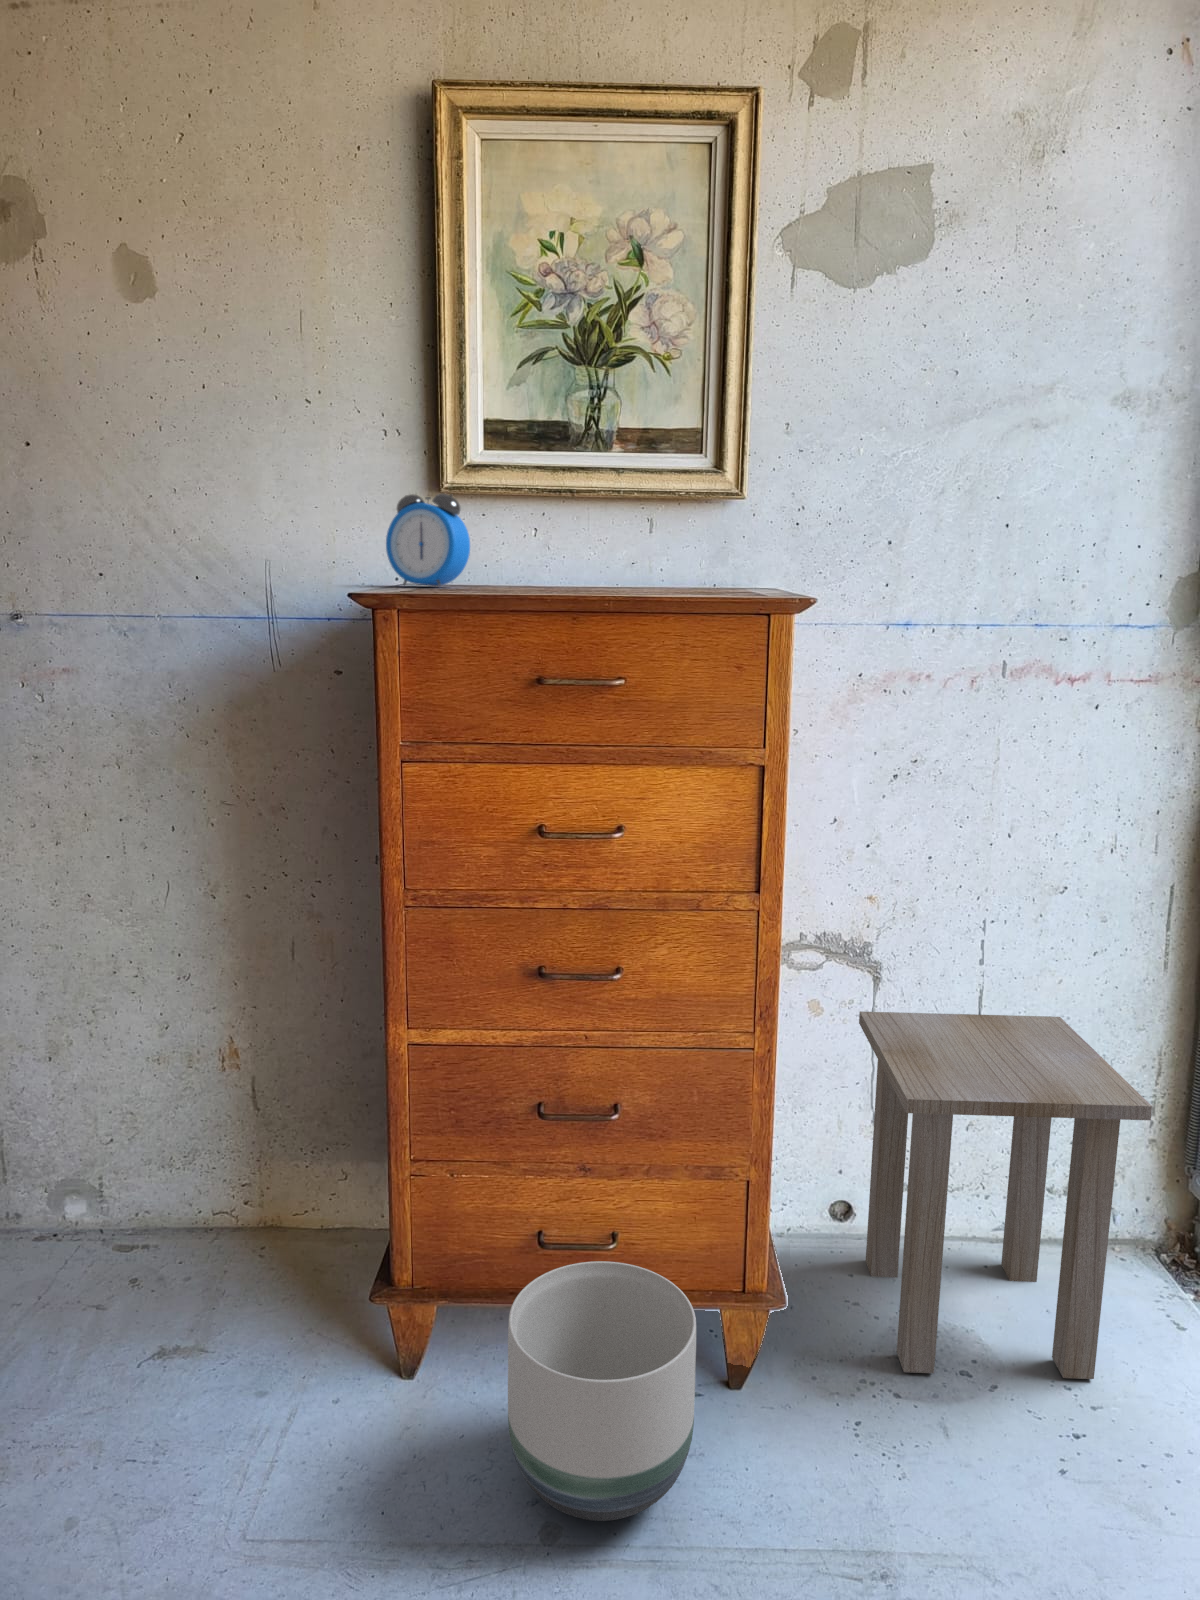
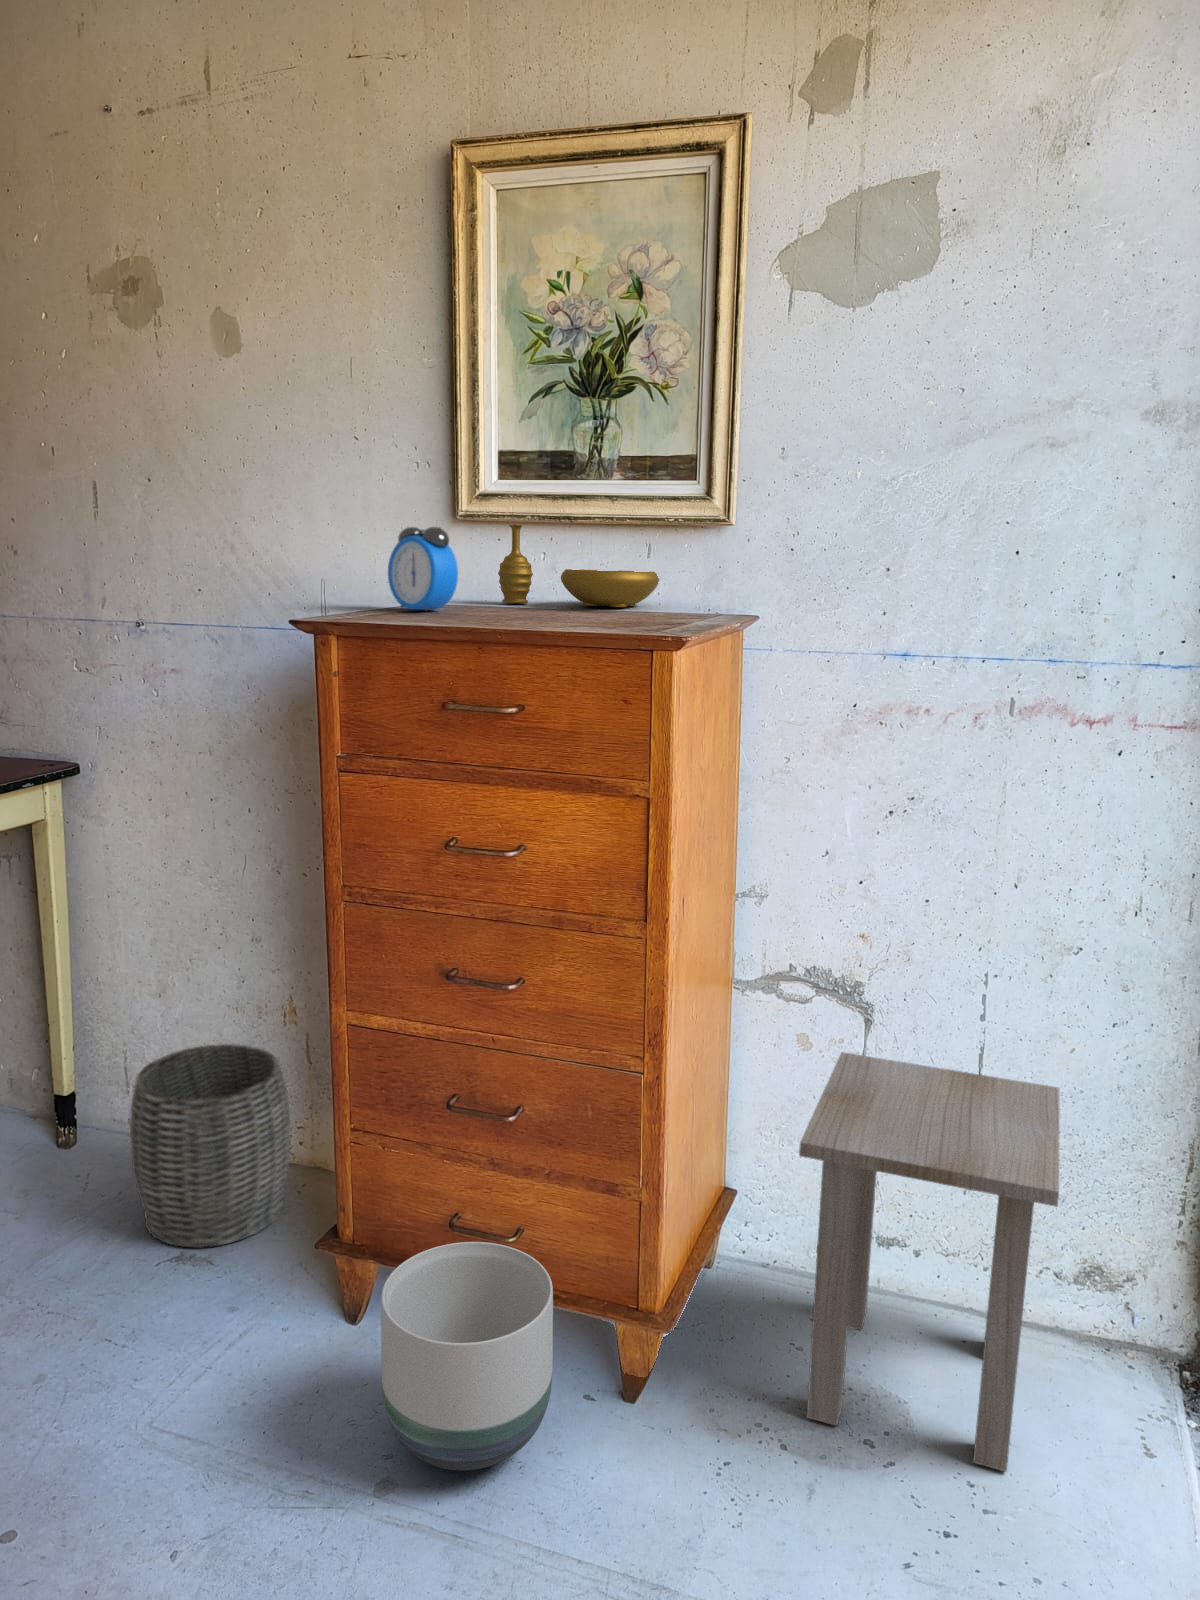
decorative bowl: none [484,479,659,584] -> present [498,524,659,607]
woven basket: none [67,1097,259,1344] -> present [130,1044,291,1247]

